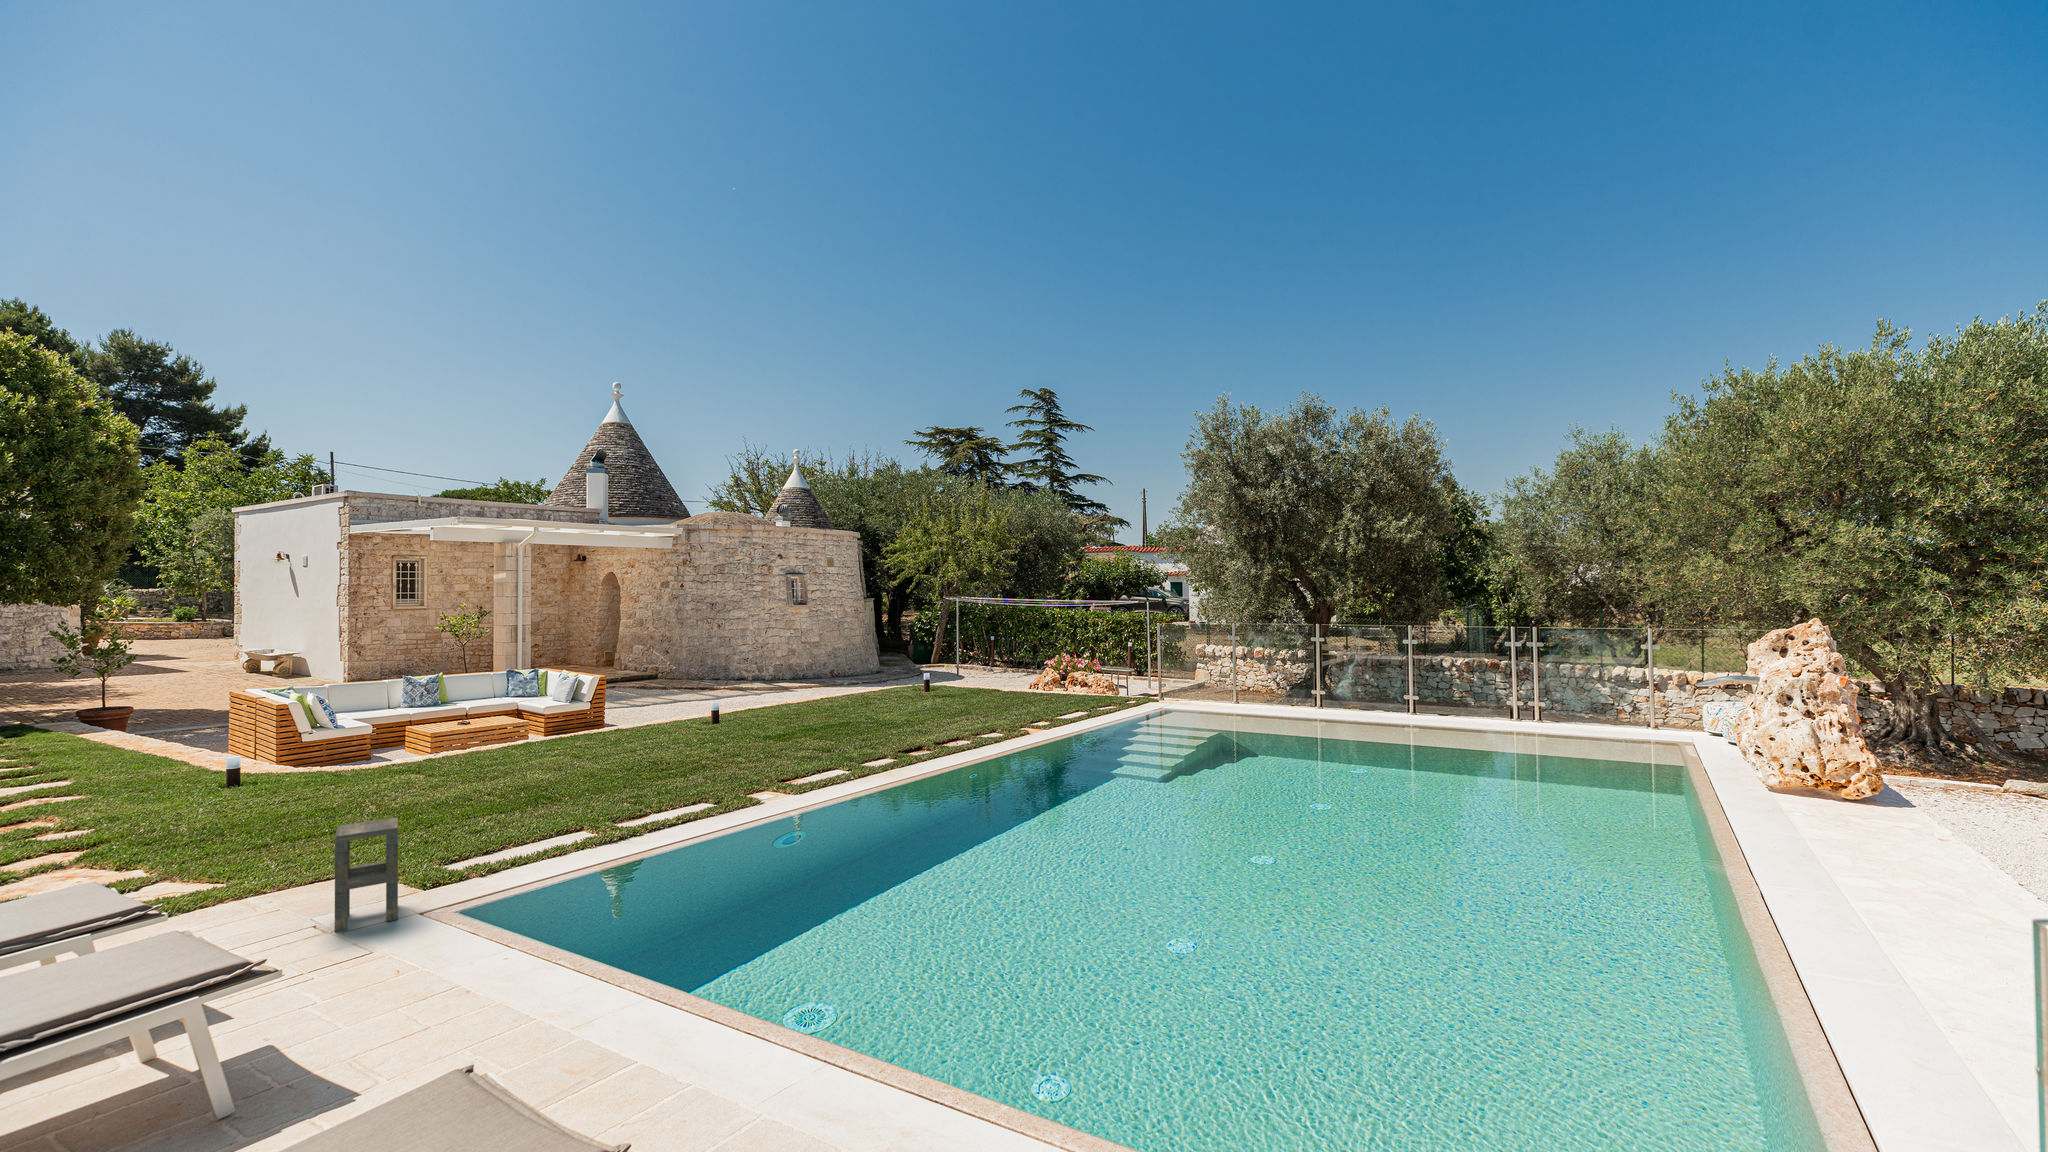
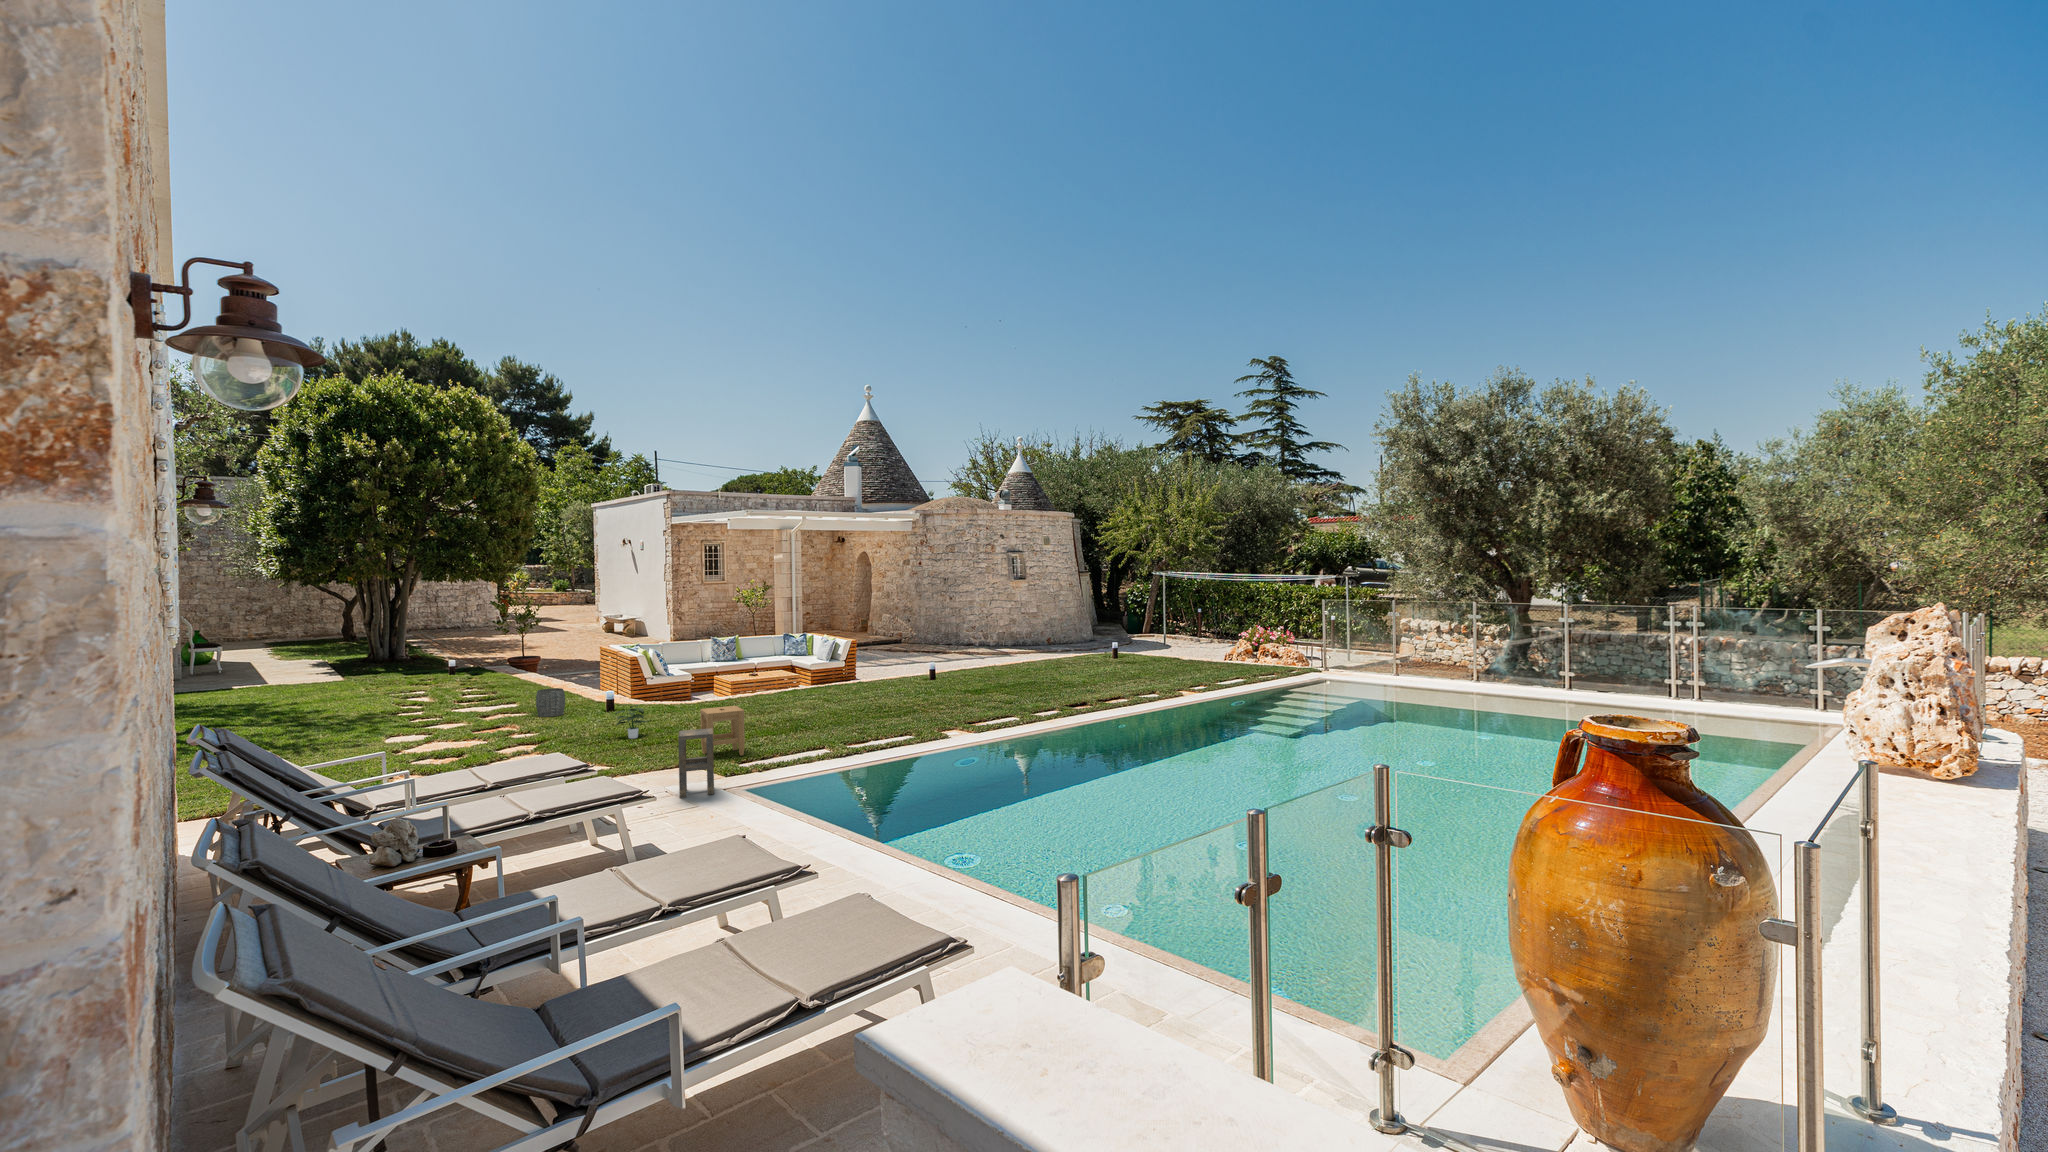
woven basket: none [98,758,153,803] -> present [536,688,565,717]
stool: none [381,775,453,857] -> present [700,706,745,756]
potted plant: none [233,780,295,830] -> present [616,705,647,739]

